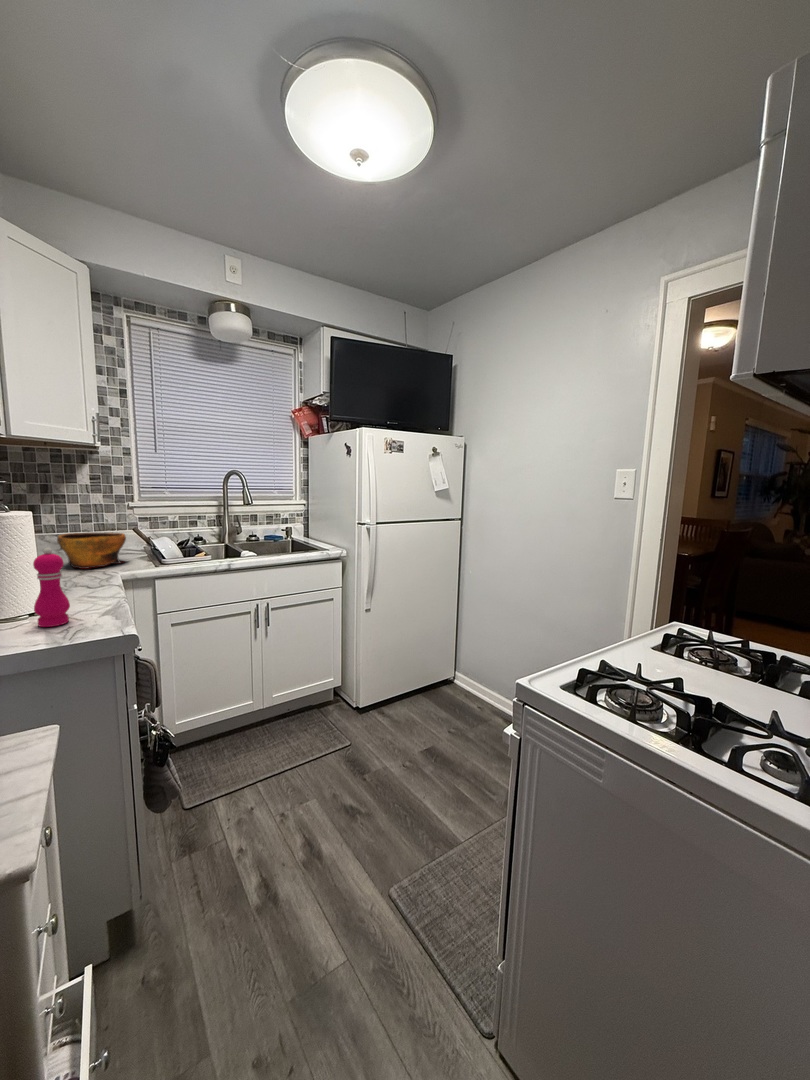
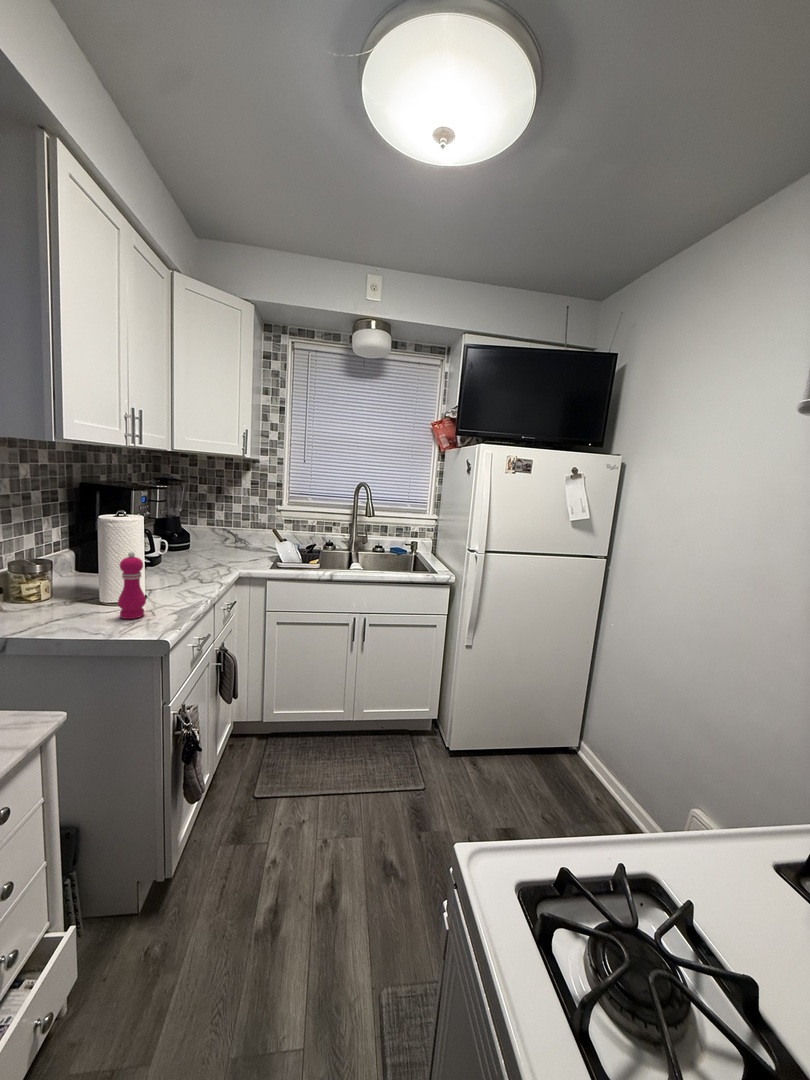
bowl: present [57,533,126,569] -> none [205,531,256,563]

